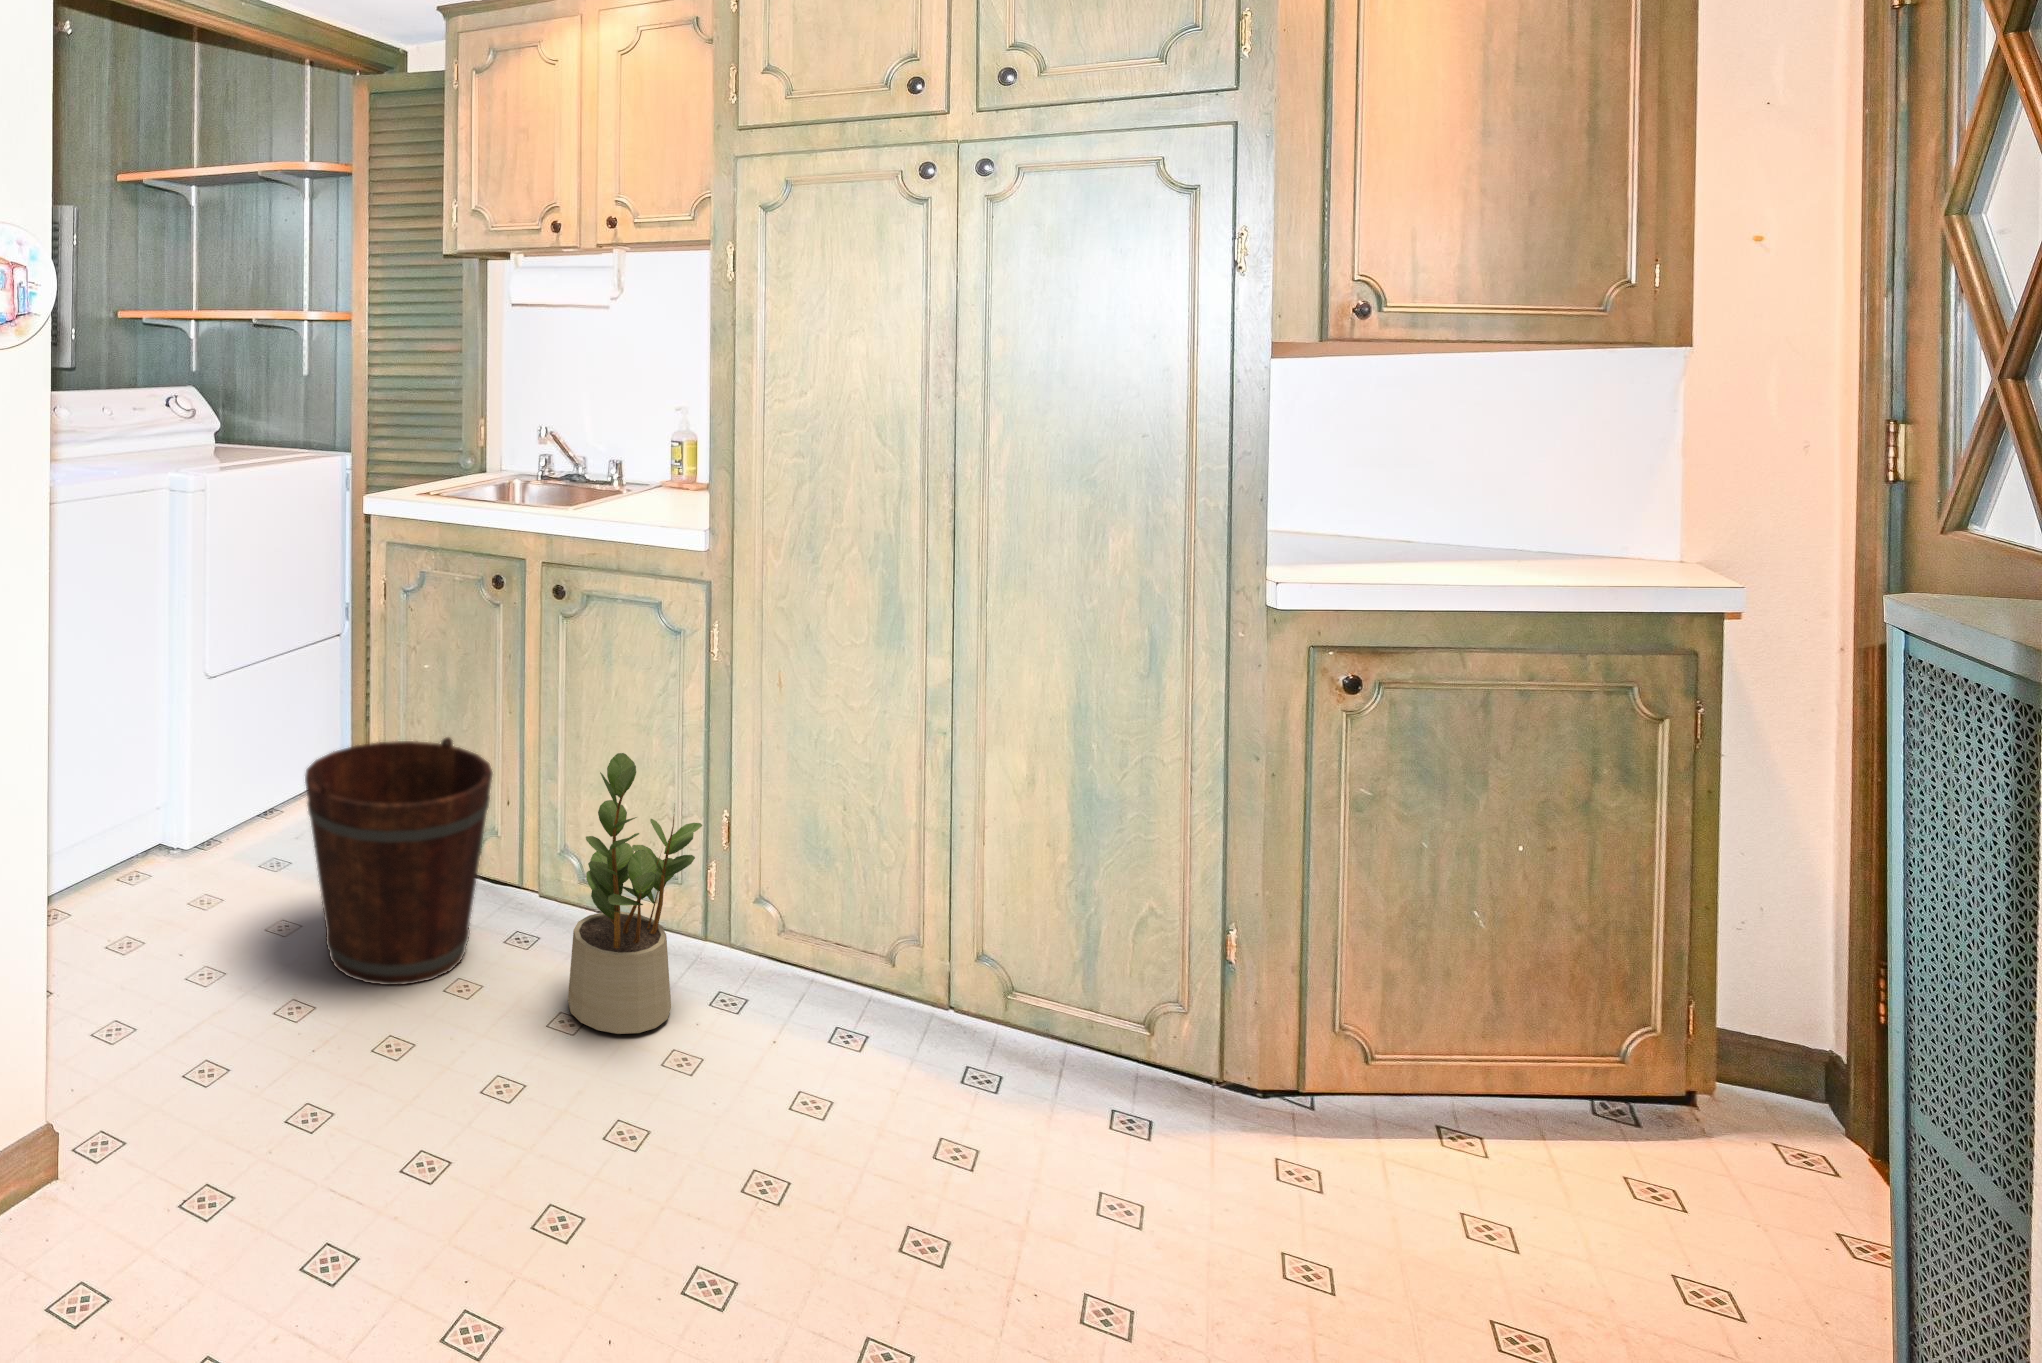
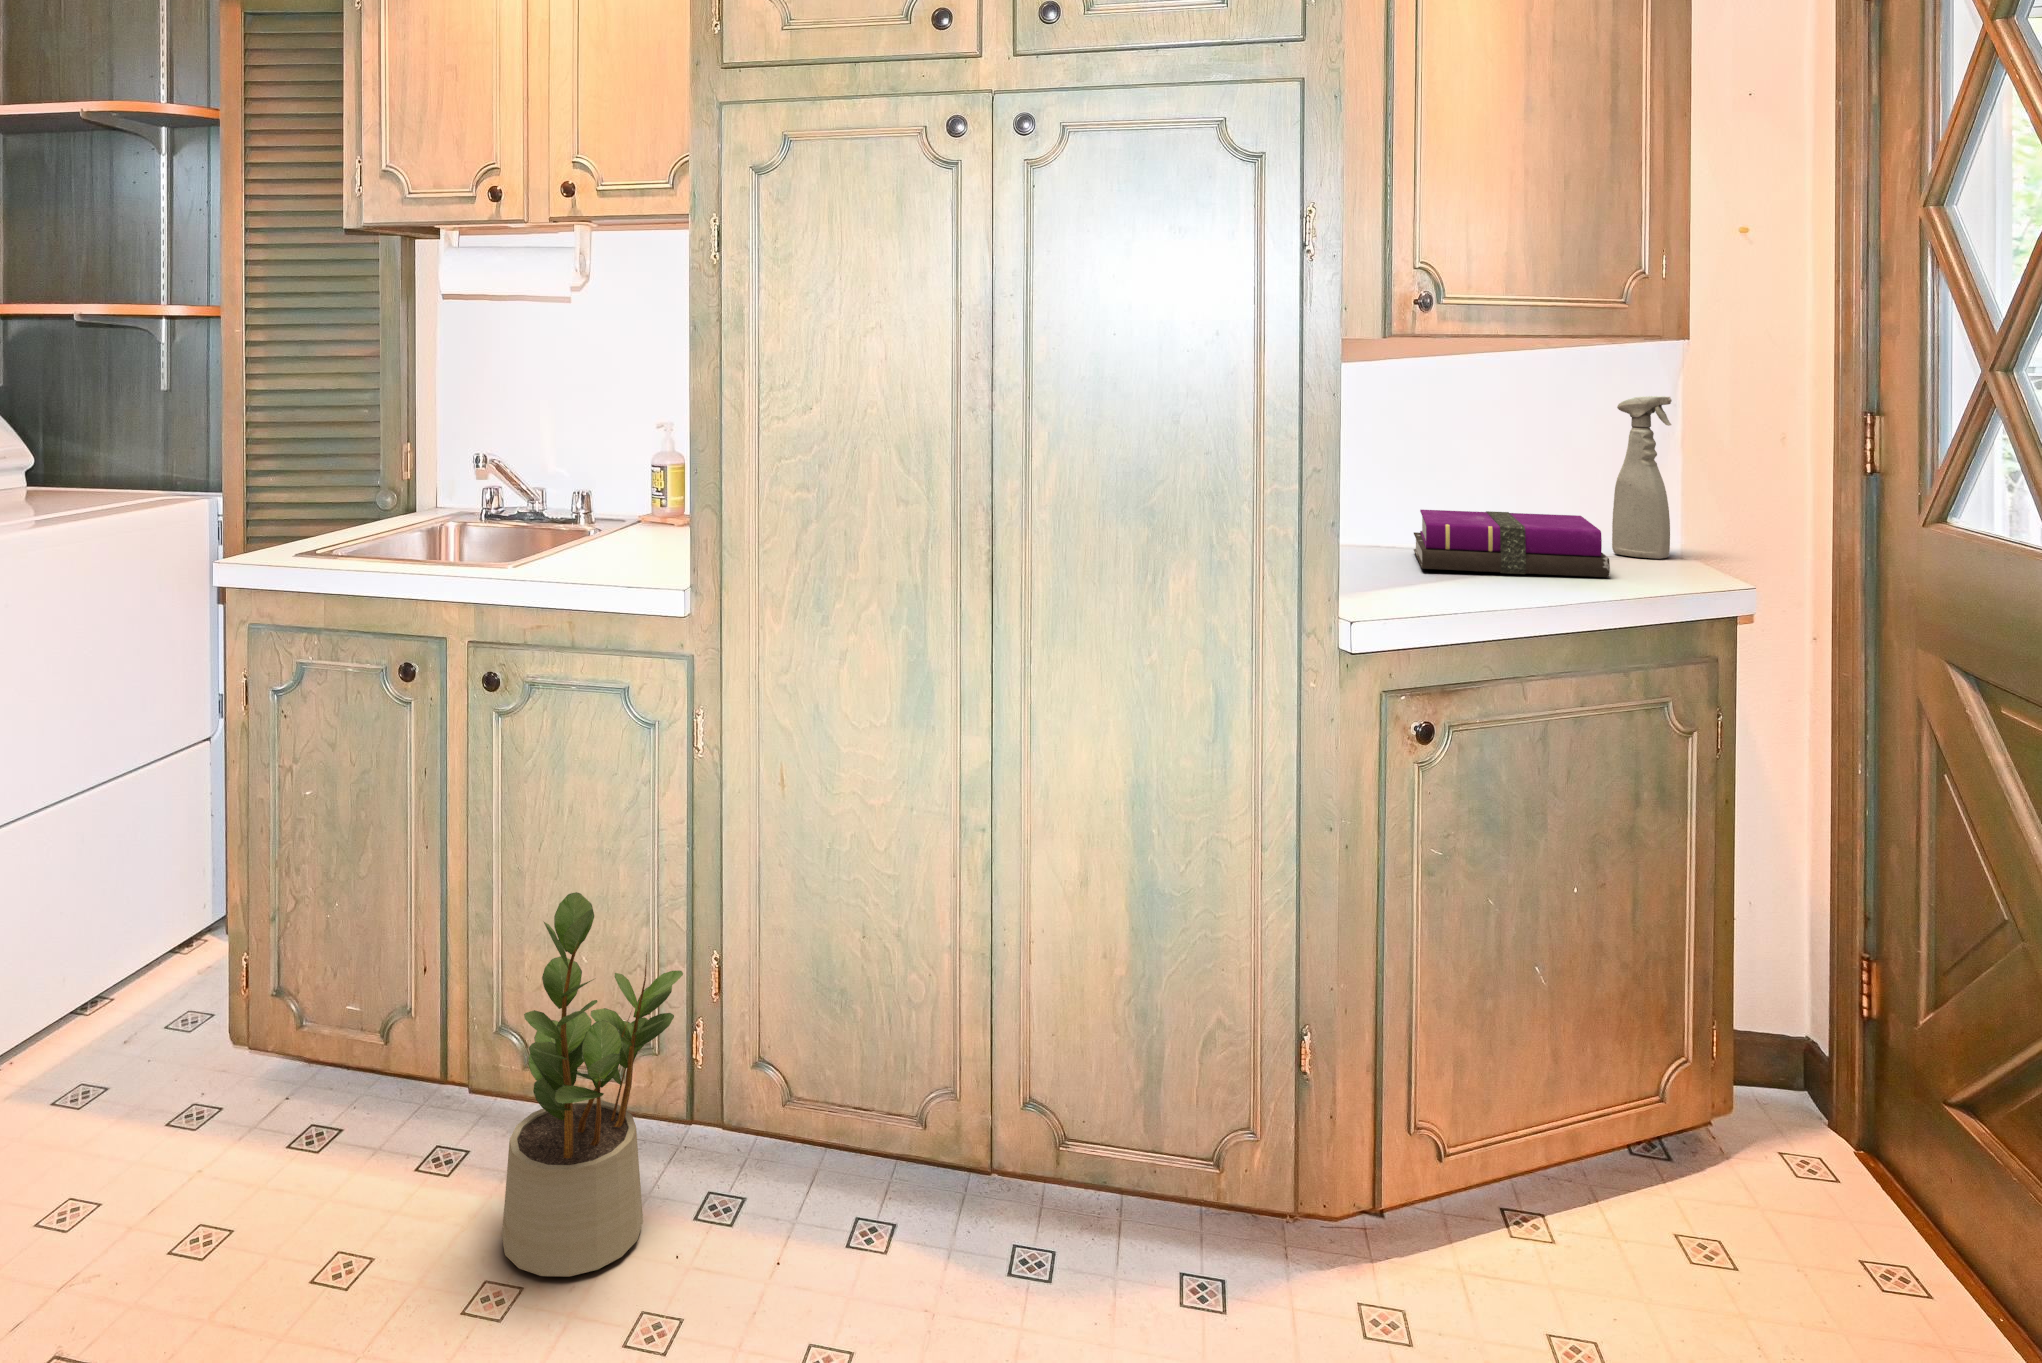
spray bottle: none [1579,398,1645,552] -> present [1612,396,1672,559]
notebook: none [1365,497,1563,565] -> present [1414,510,1610,577]
bucket: present [305,737,492,985] -> none [111,884,400,1259]

